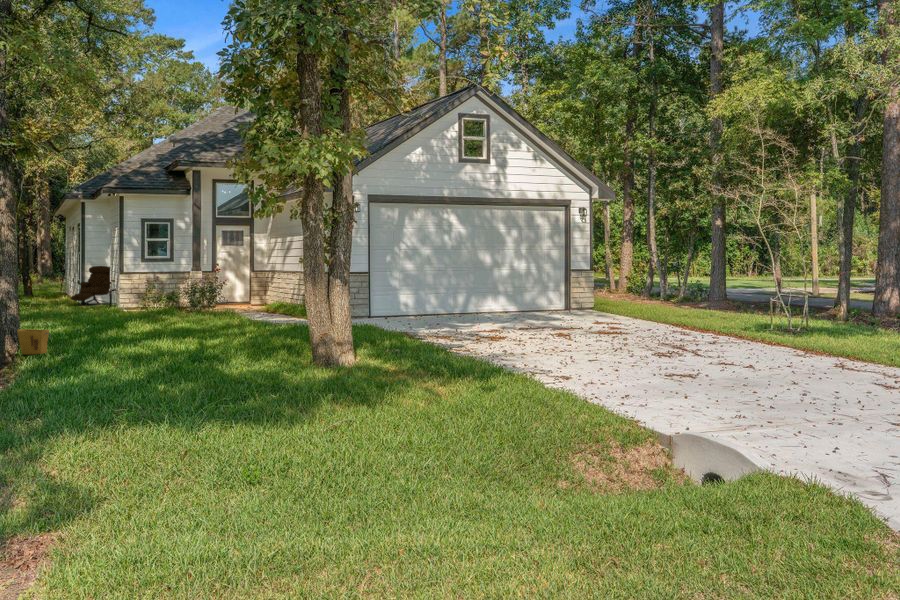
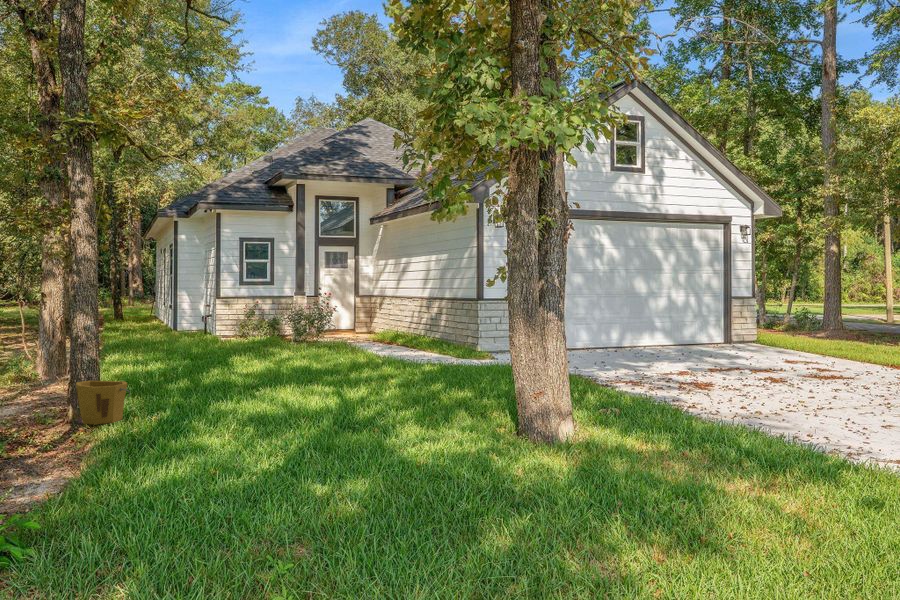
lounge chair: present [71,266,112,305] -> none [161,289,205,333]

